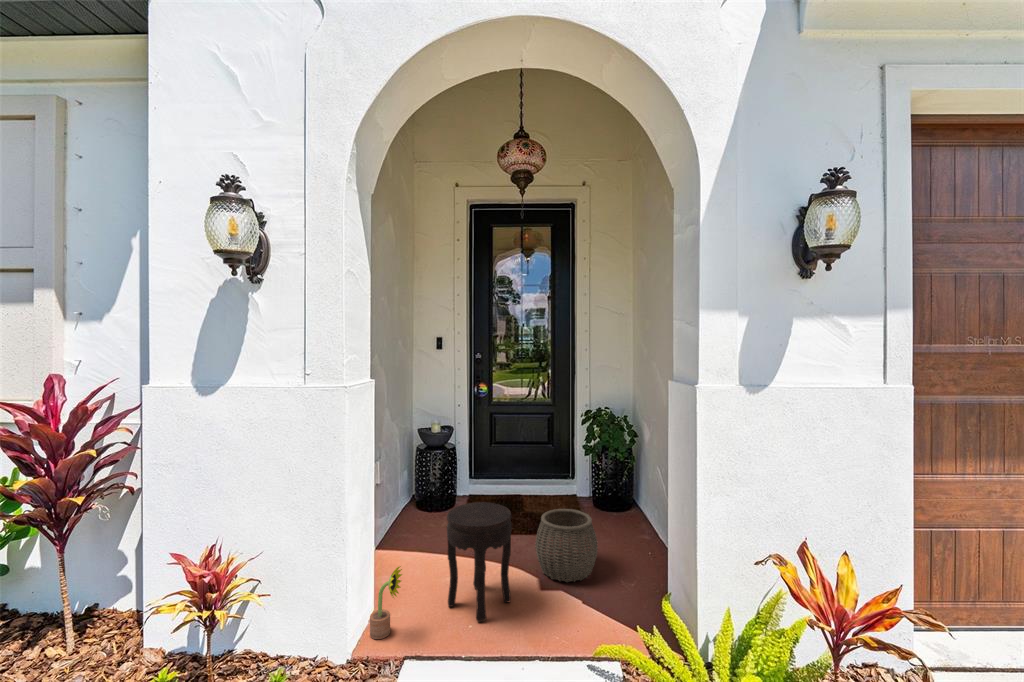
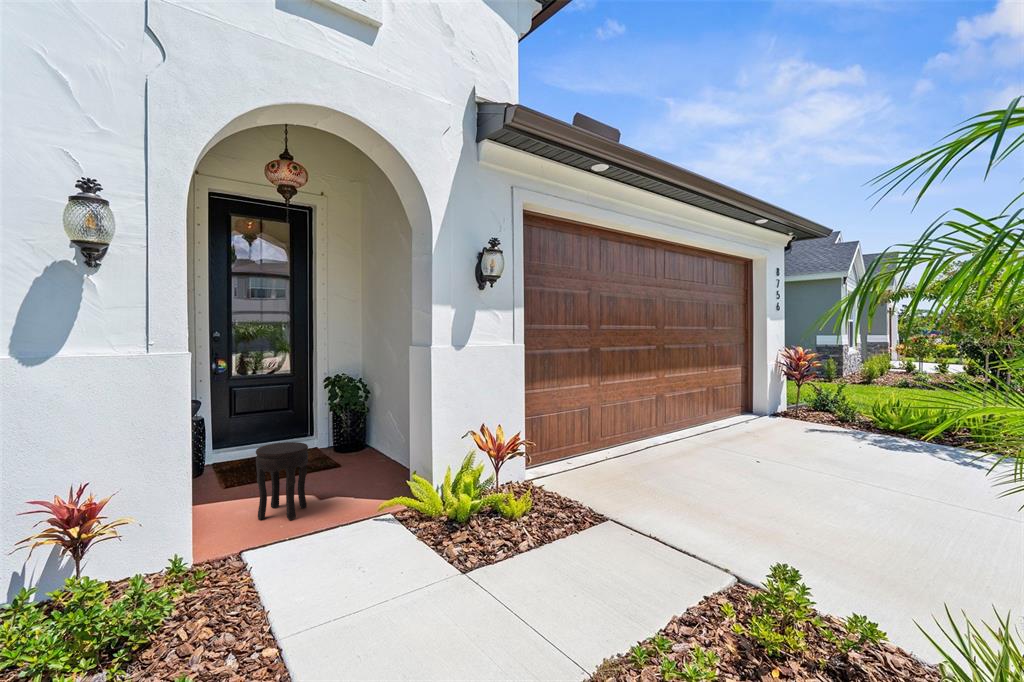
woven basket: present [535,509,598,582] -> none [312,444,359,491]
decorative plant: present [370,566,402,639] -> none [205,490,231,547]

